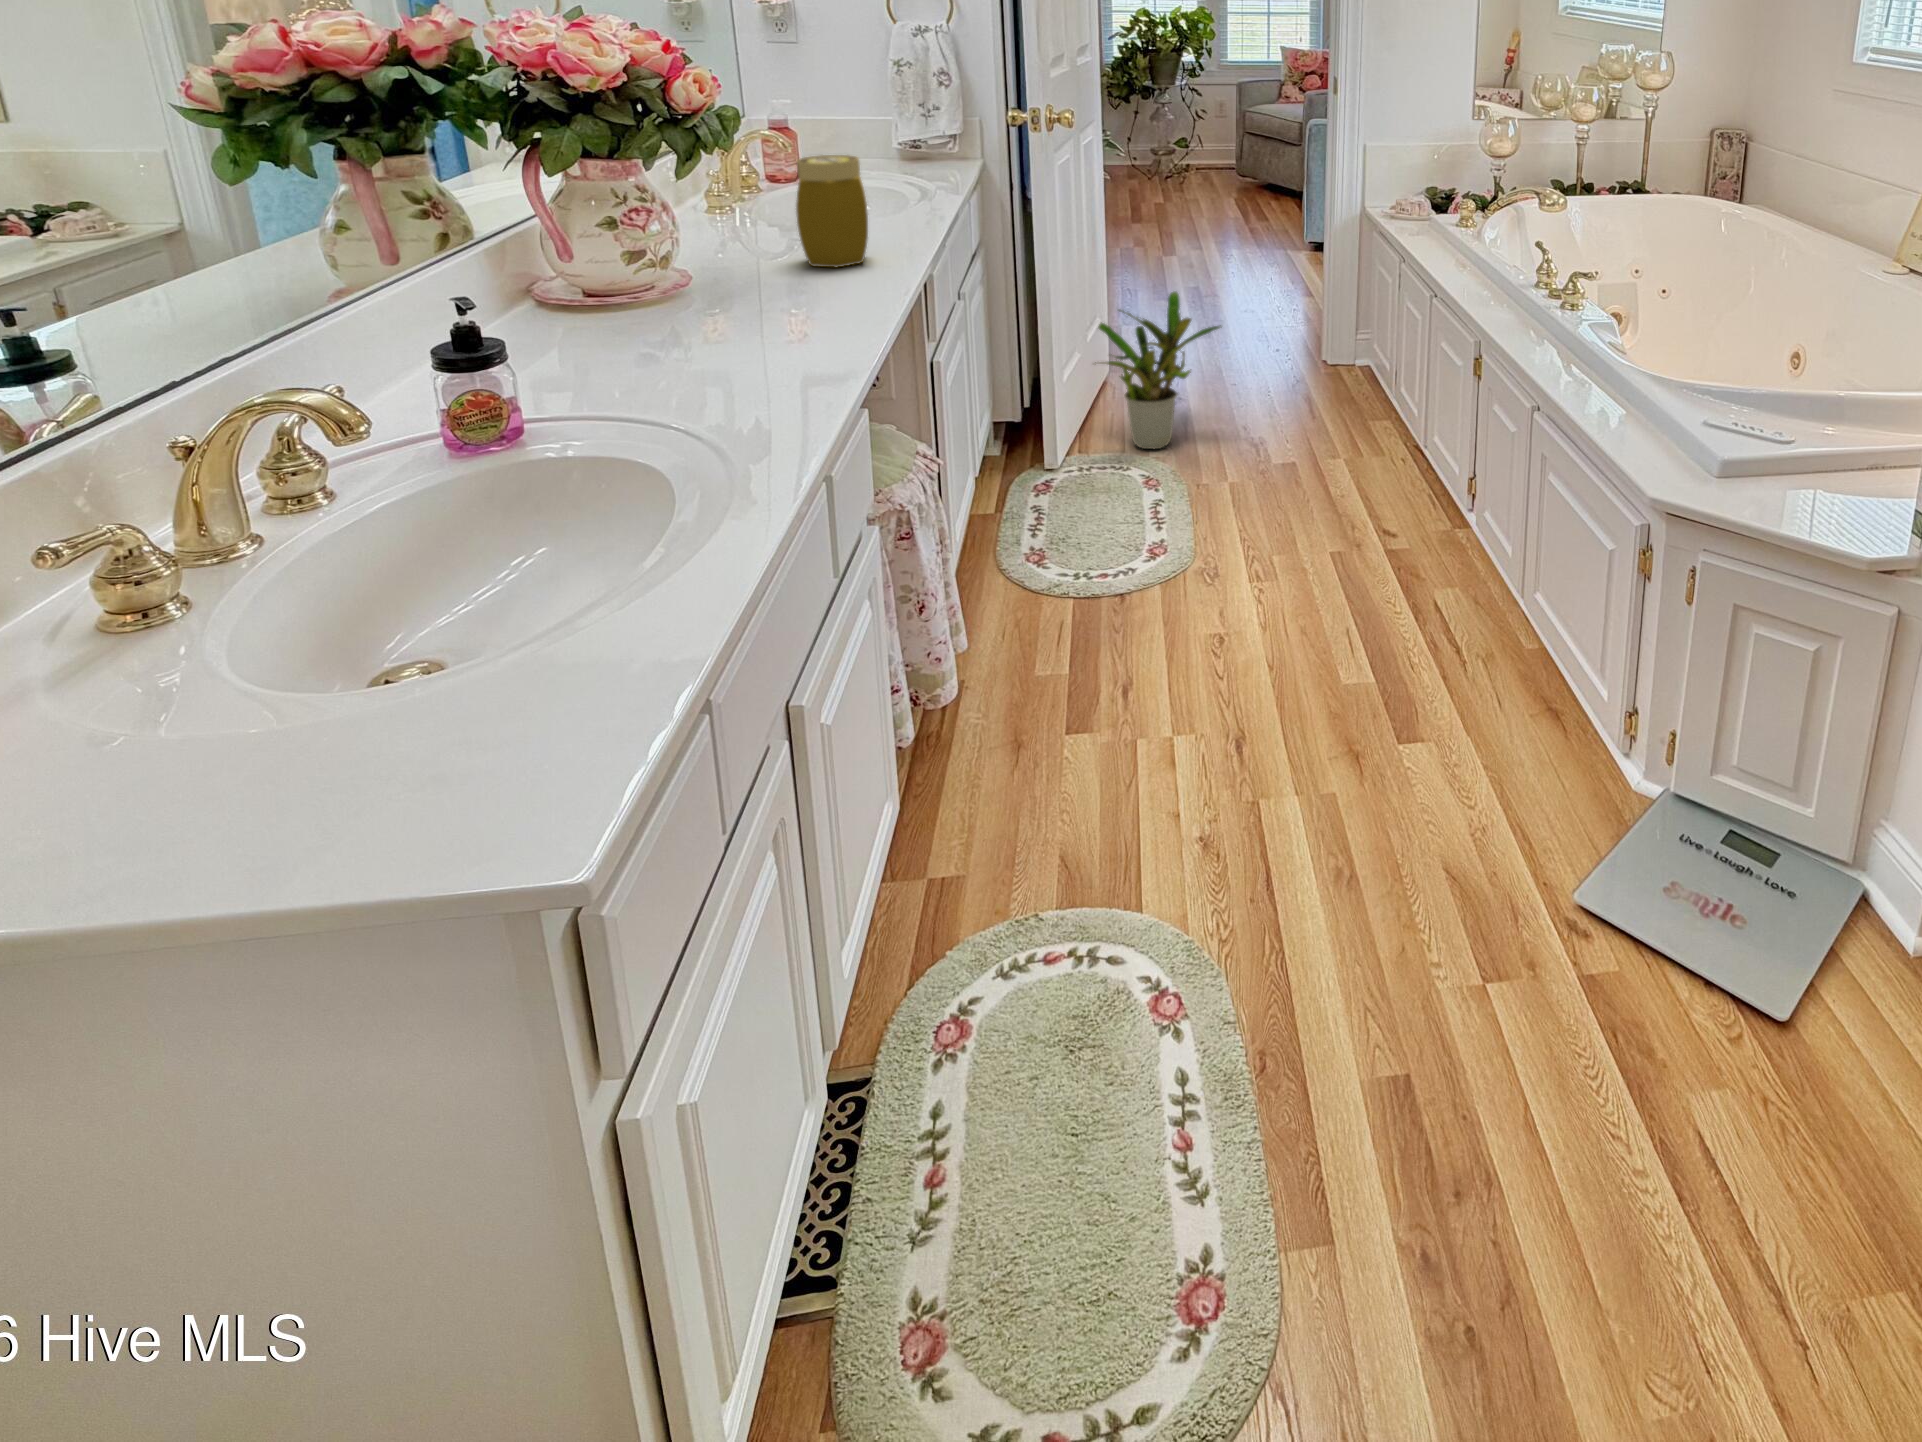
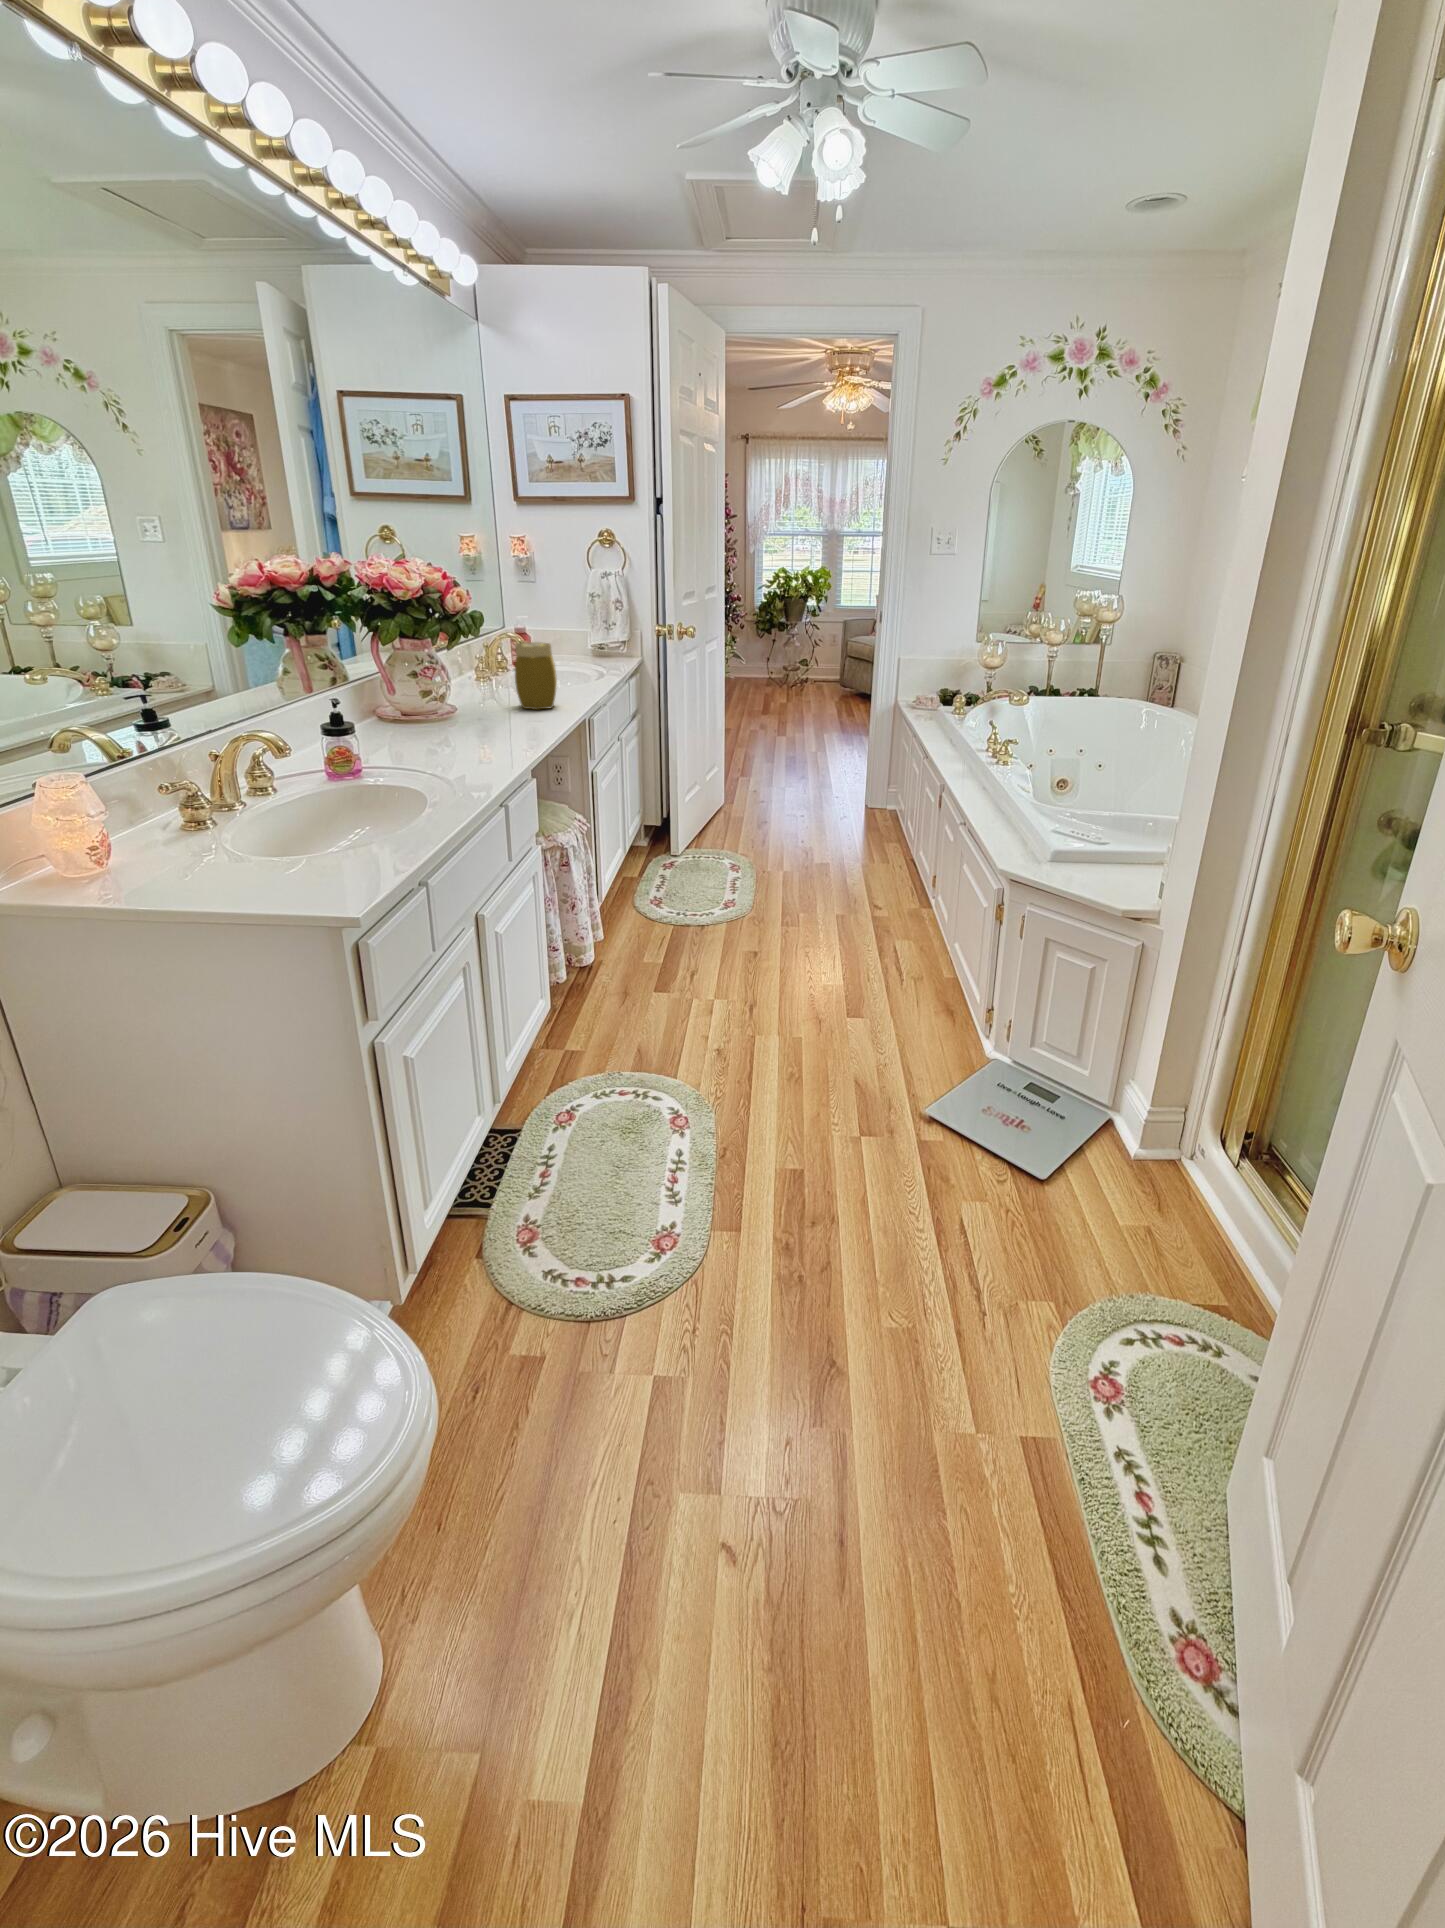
potted plant: present [1095,292,1221,449] -> none [706,749,791,847]

